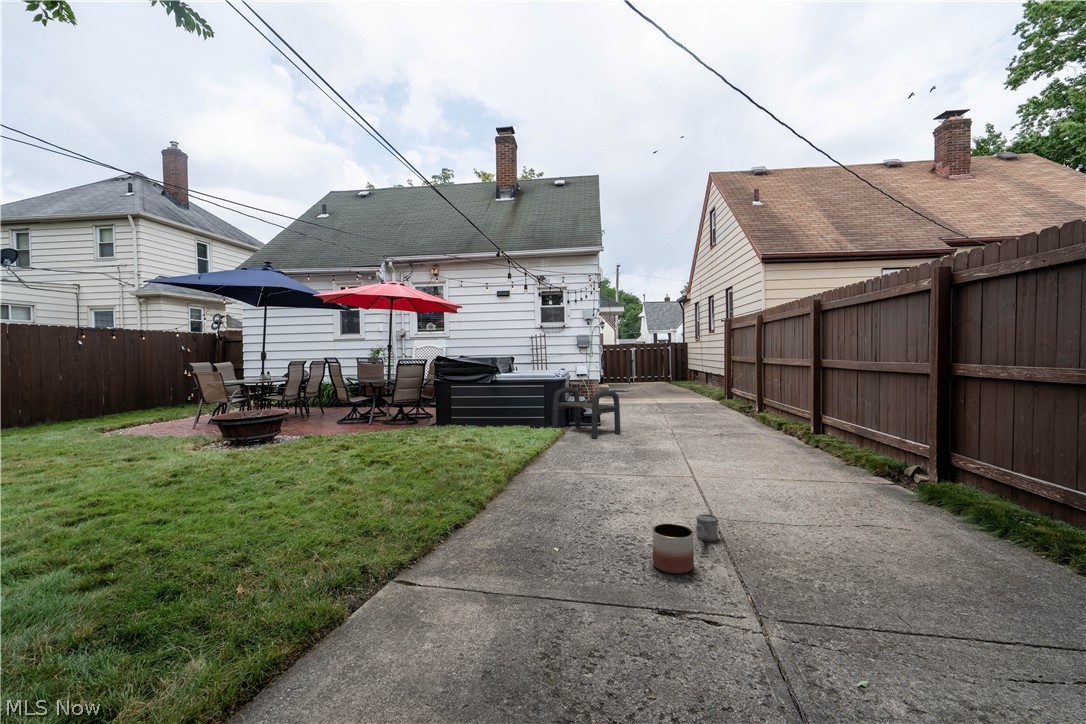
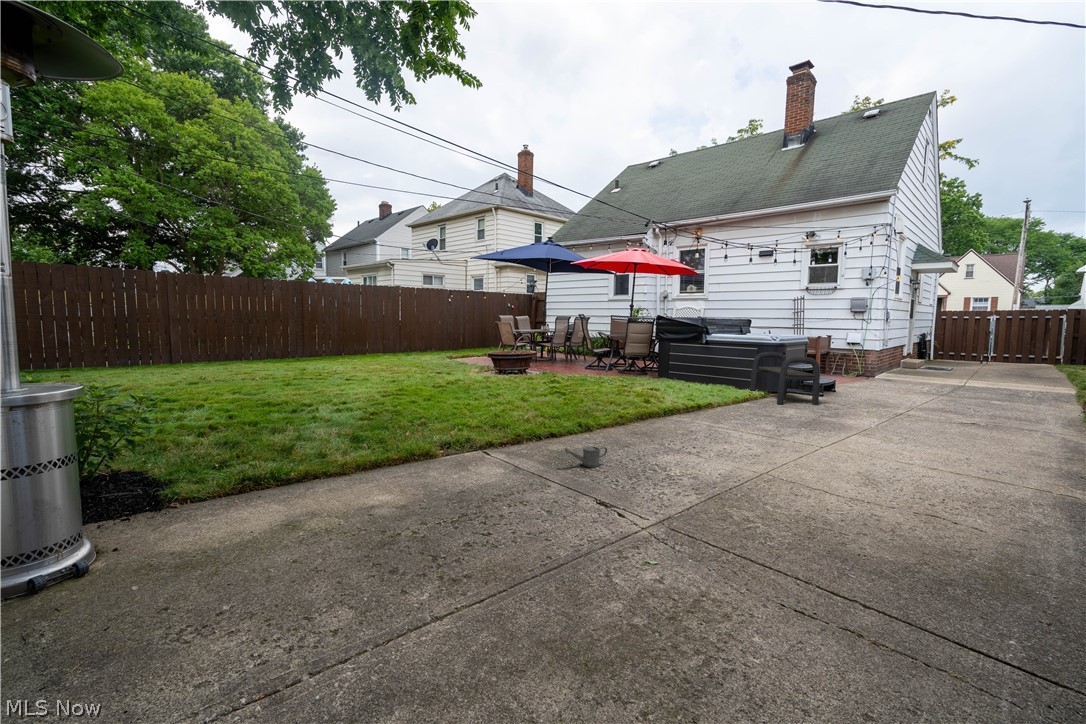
watering can: present [696,512,718,541] -> present [565,446,607,467]
planter: present [653,524,694,574] -> none [636,443,667,477]

